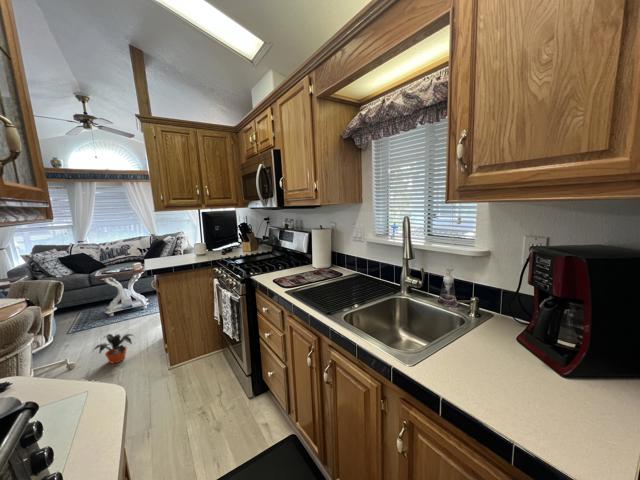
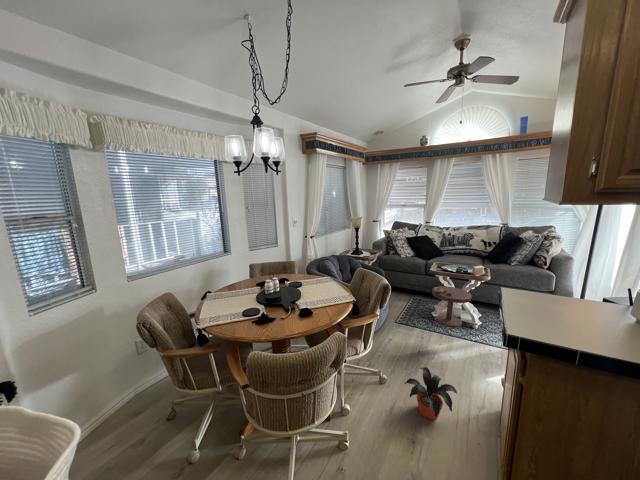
side table: none [100,281,133,328] -> present [432,286,472,328]

